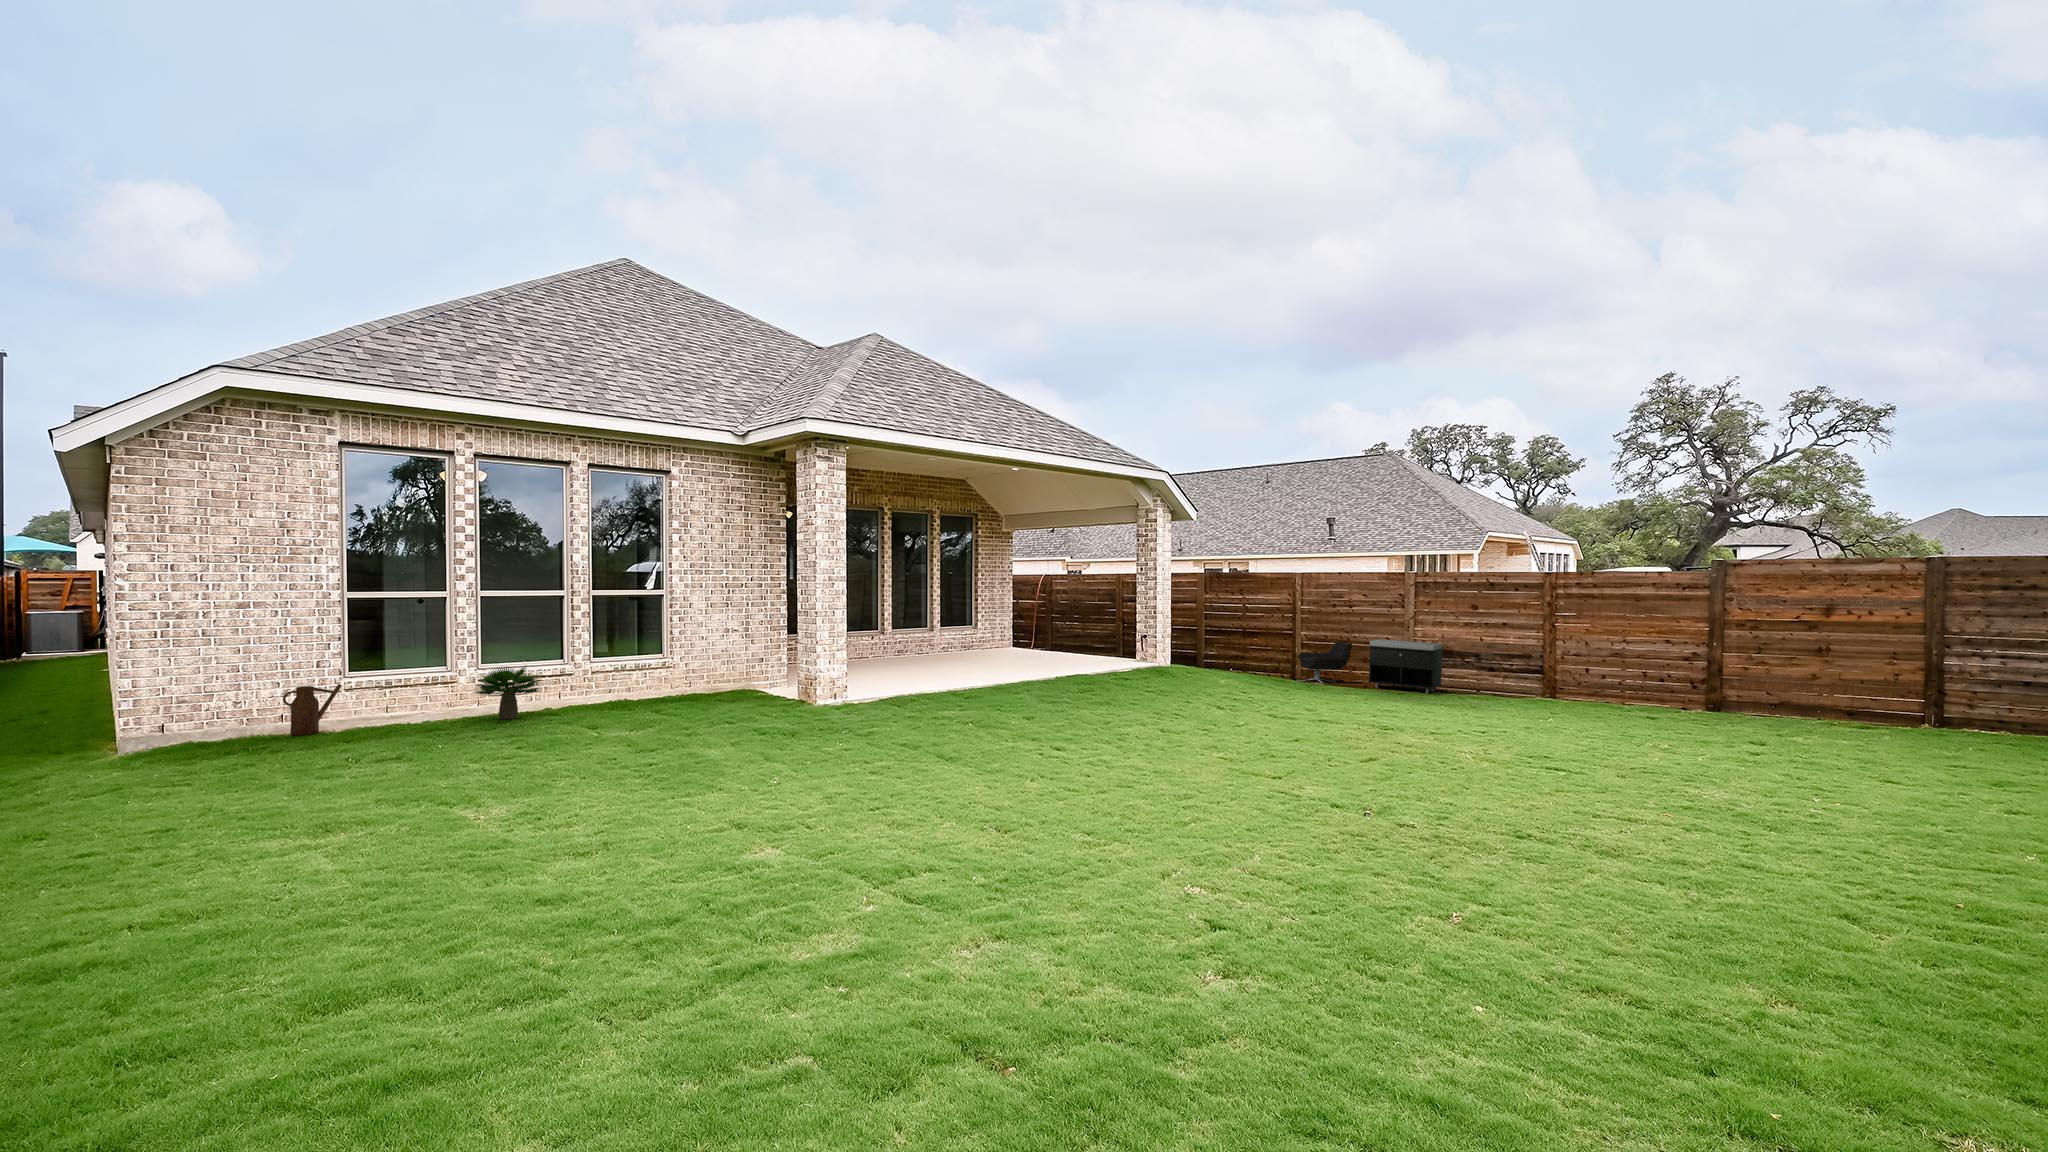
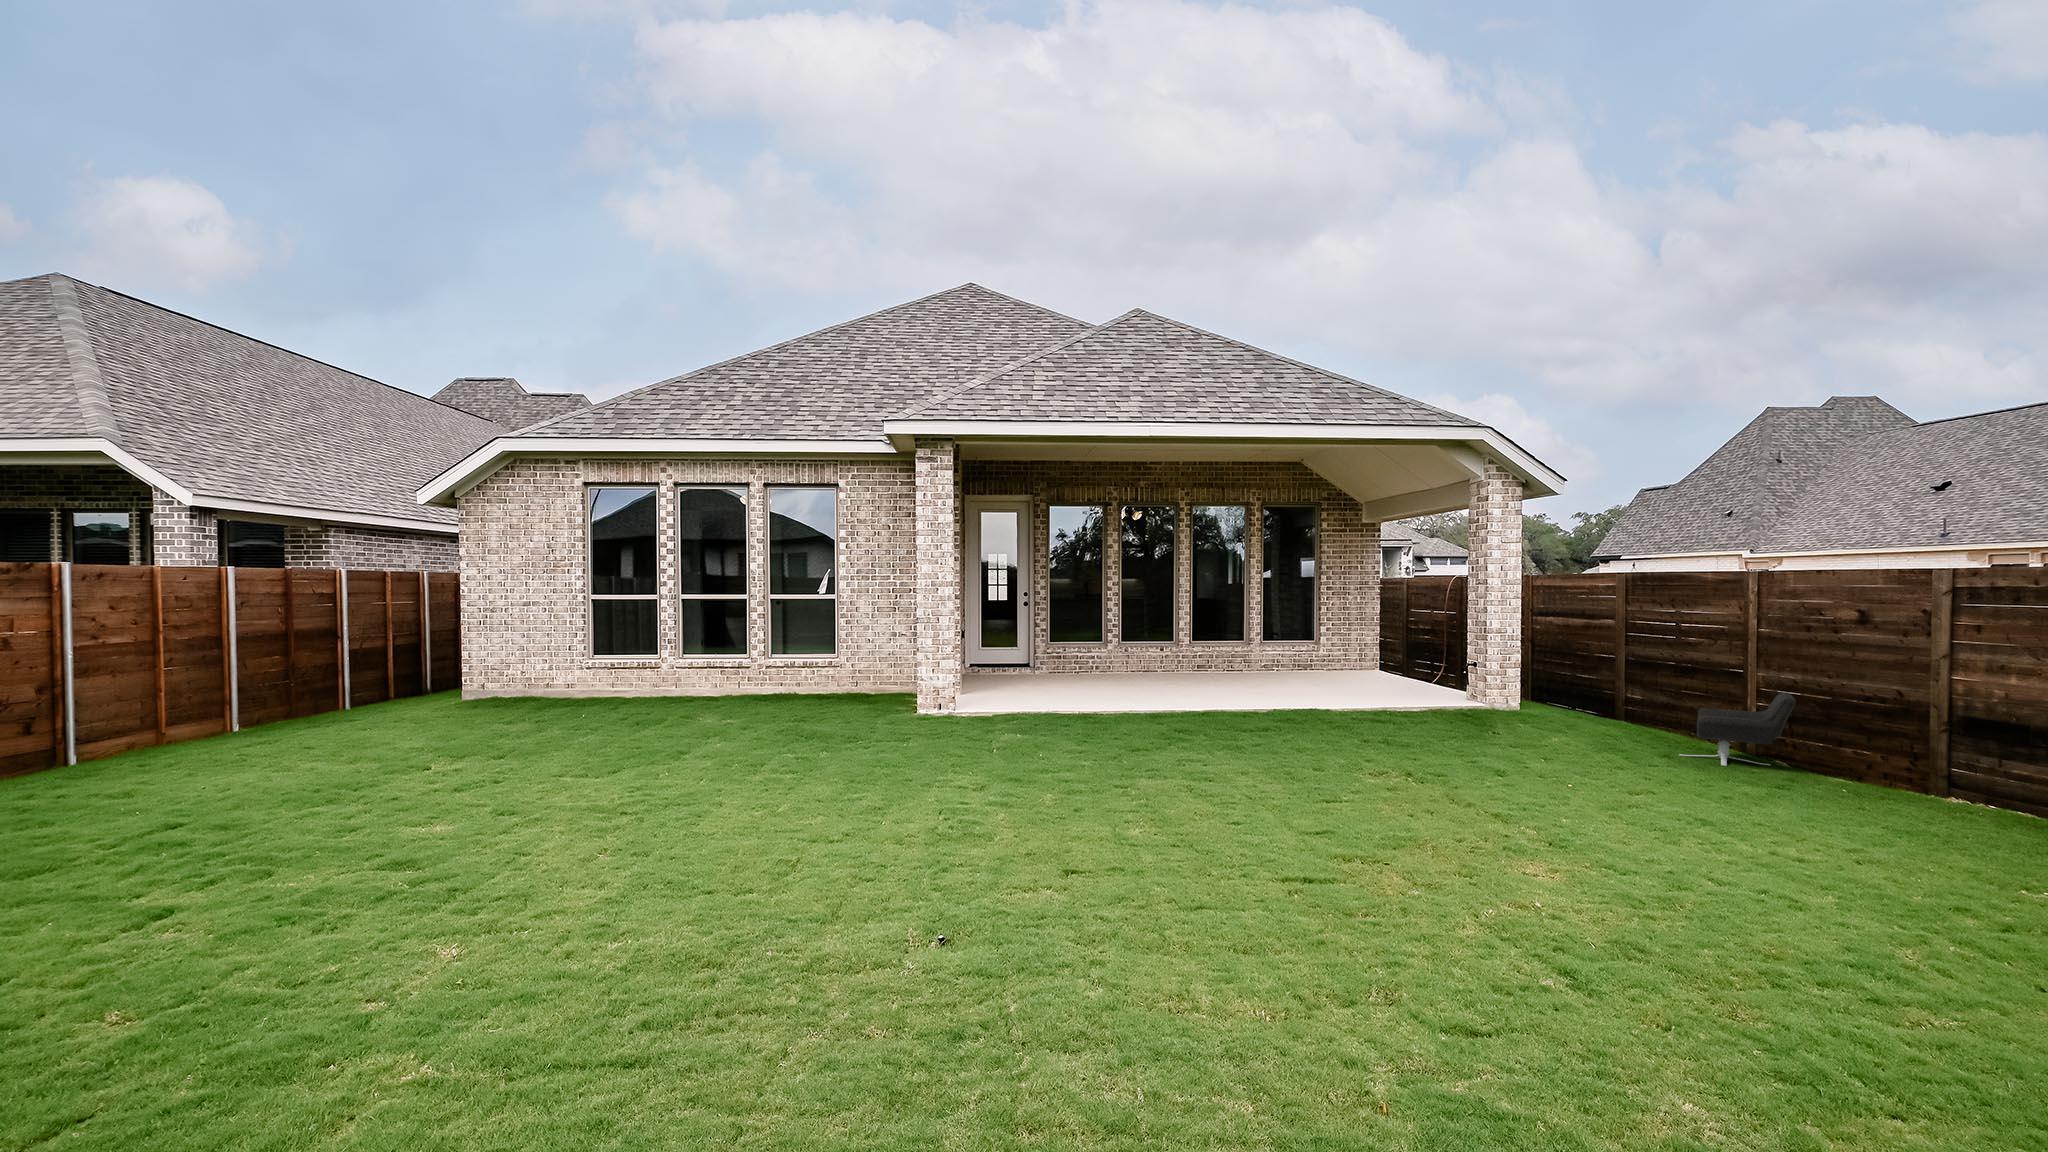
storage bench: present [1369,639,1442,693] -> none [1811,694,2015,813]
potted plant: present [475,666,539,719] -> none [653,656,711,702]
watering can: present [283,684,342,736] -> none [543,664,579,700]

